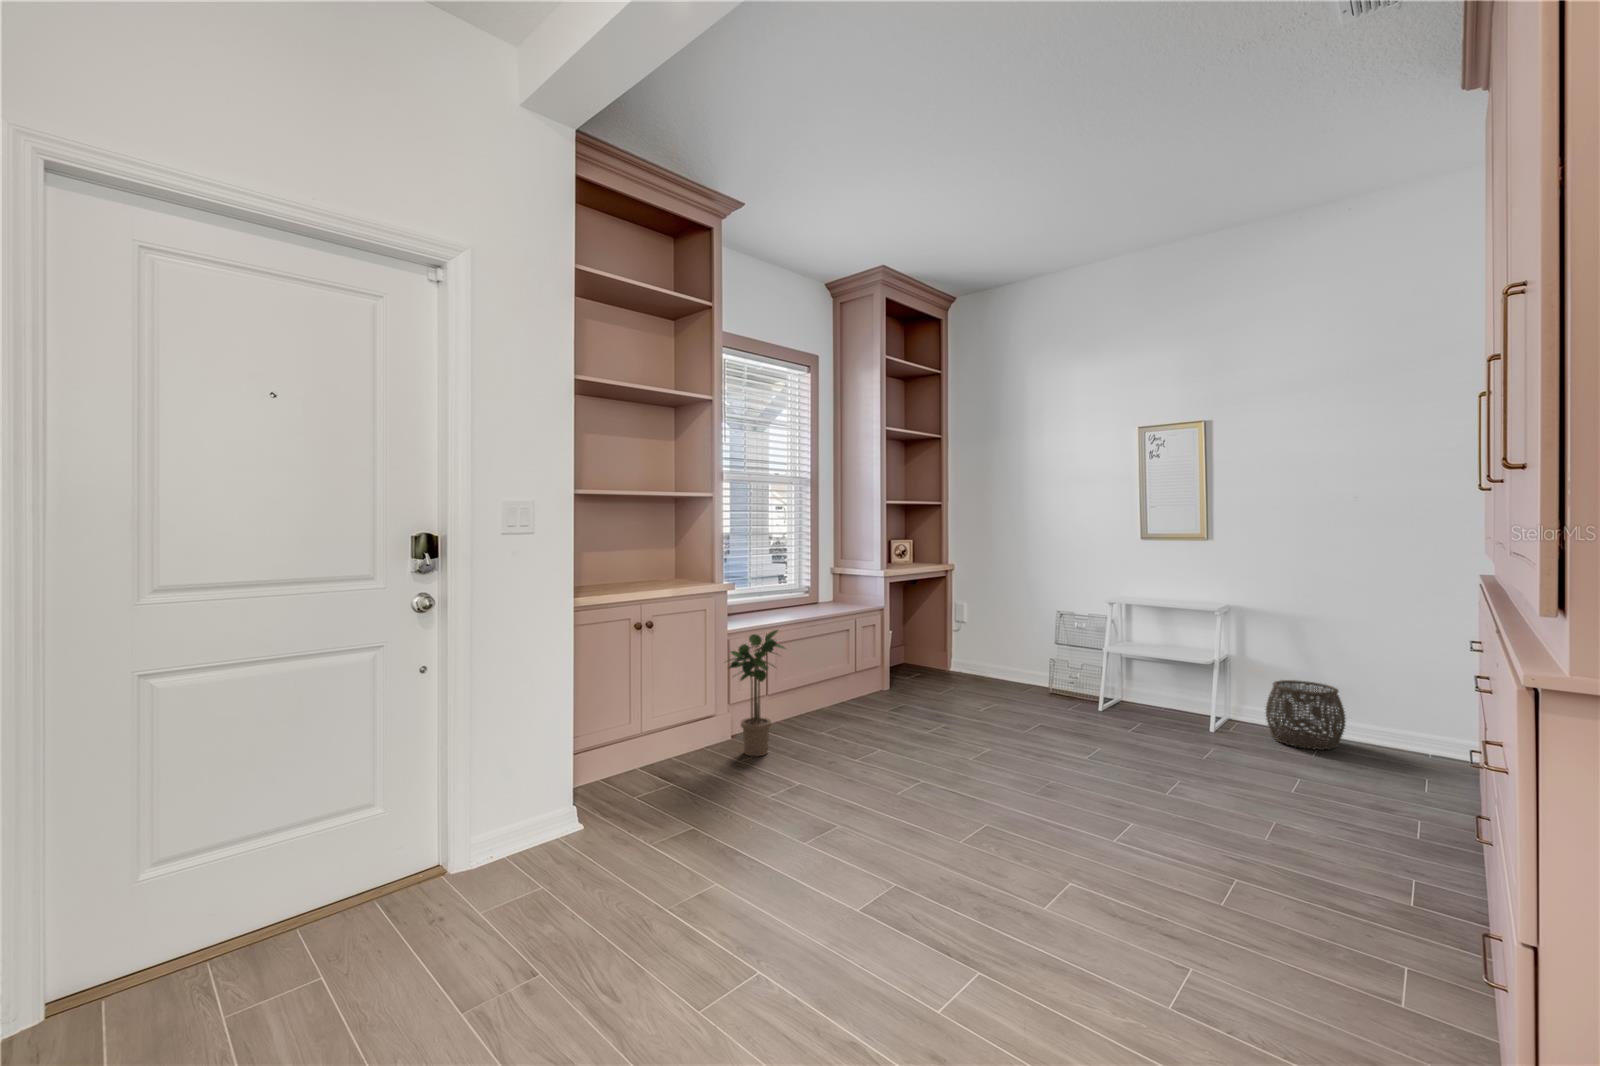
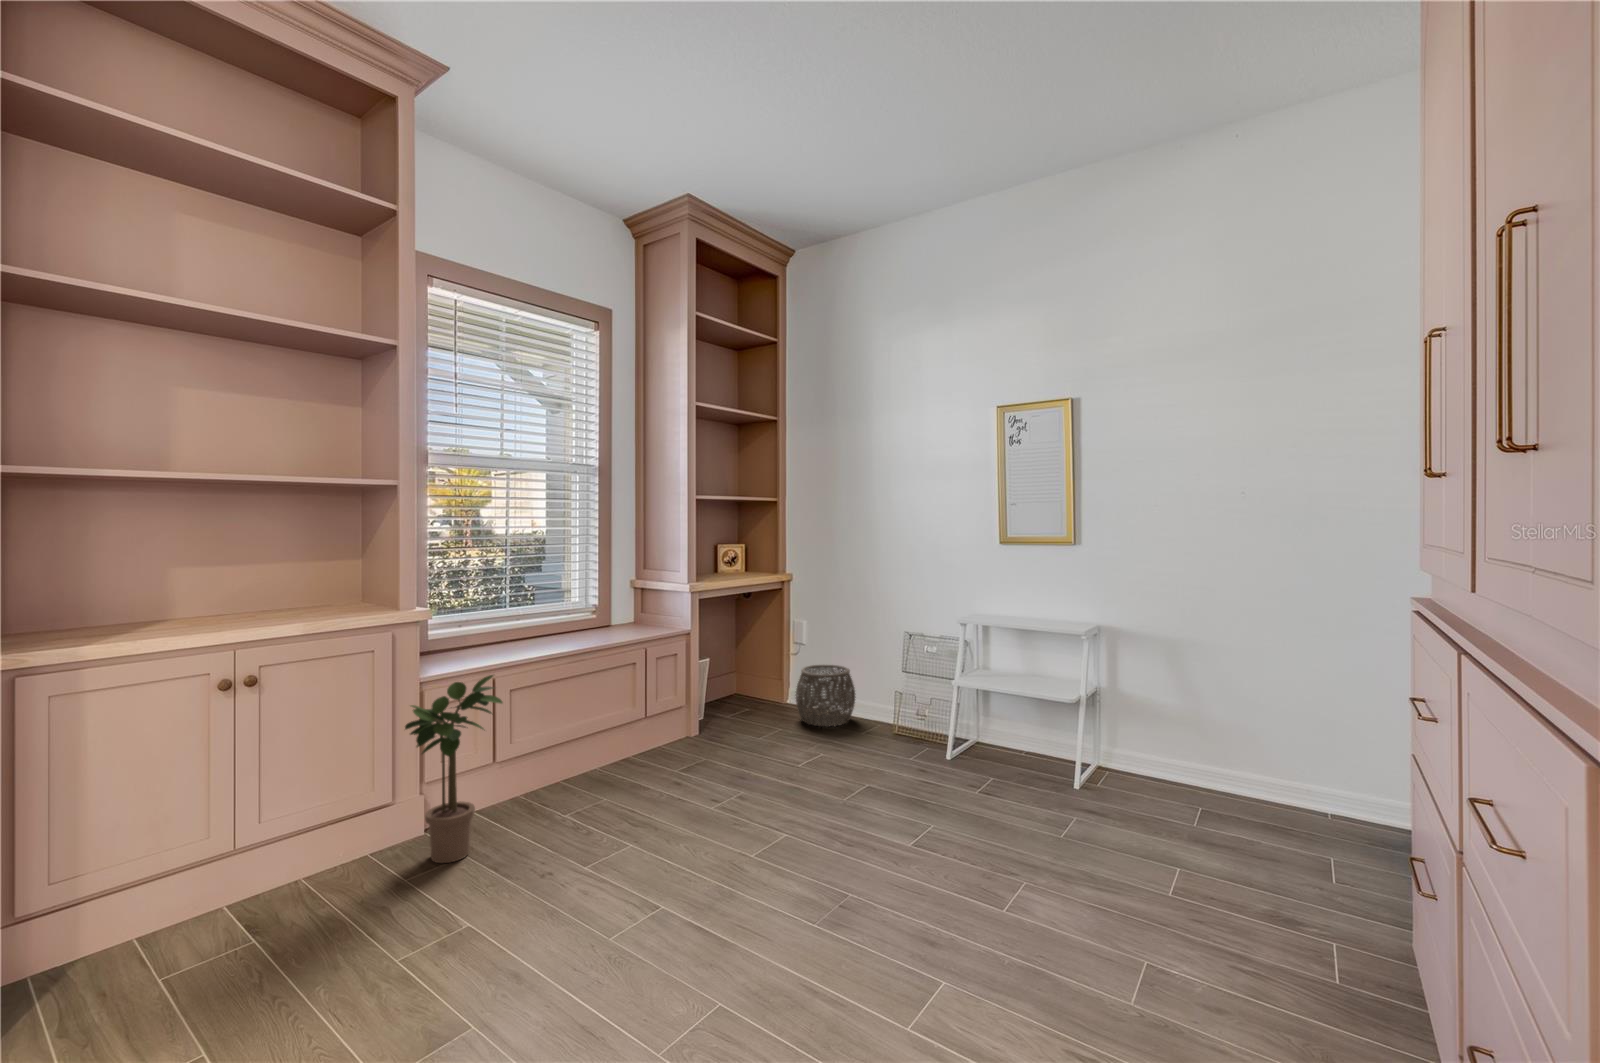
woven basket: present [1266,680,1346,750] -> present [796,665,856,727]

